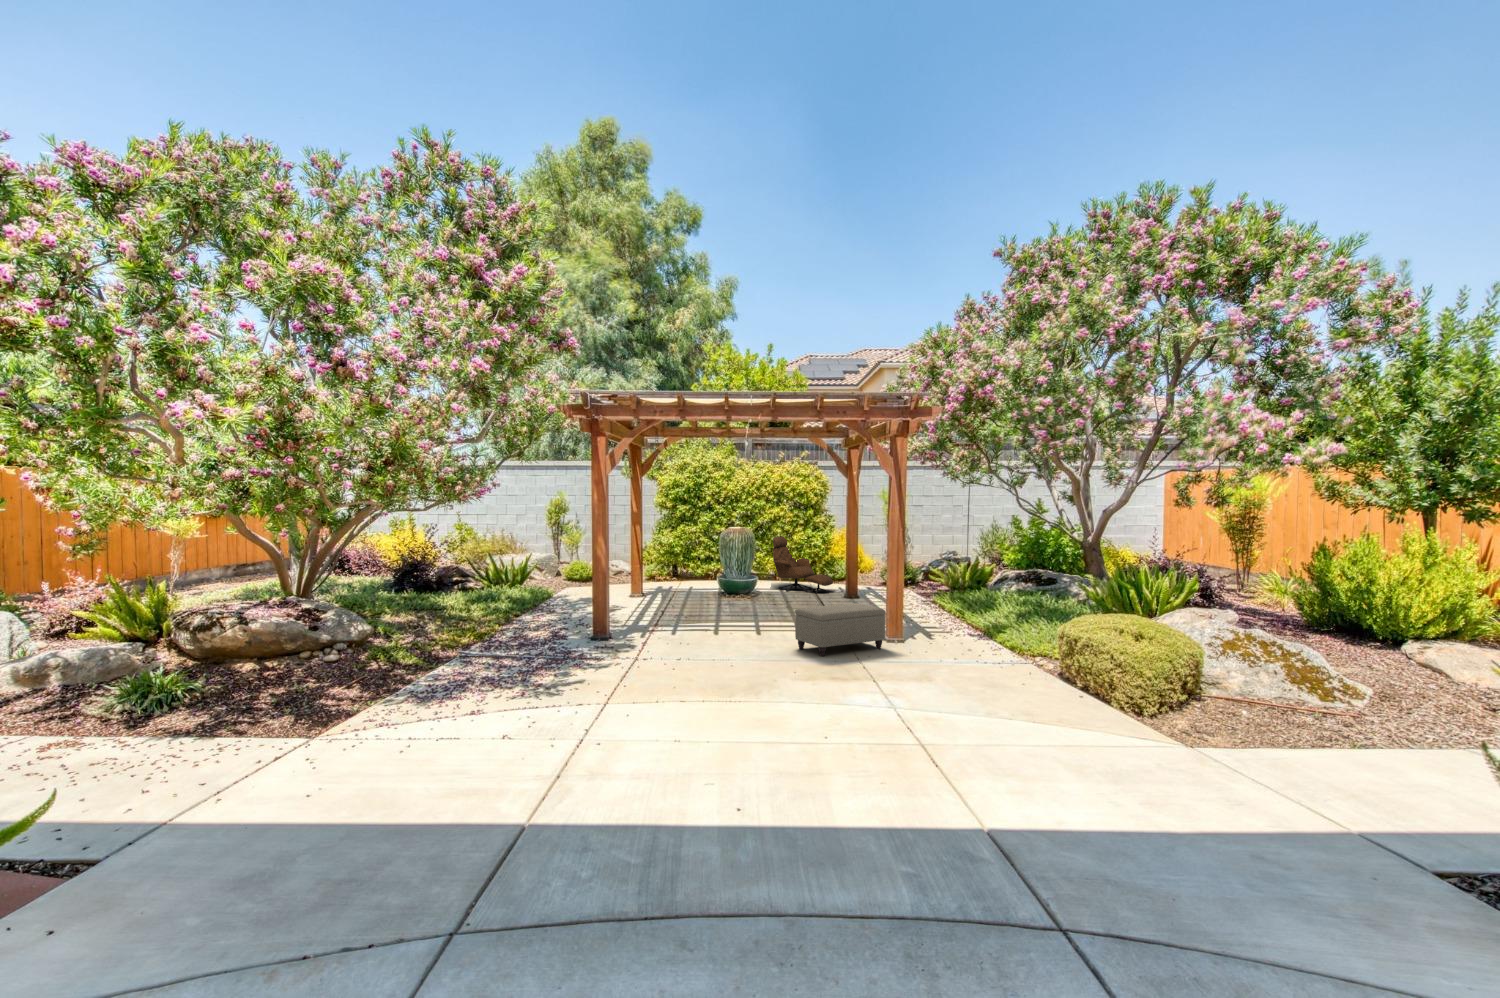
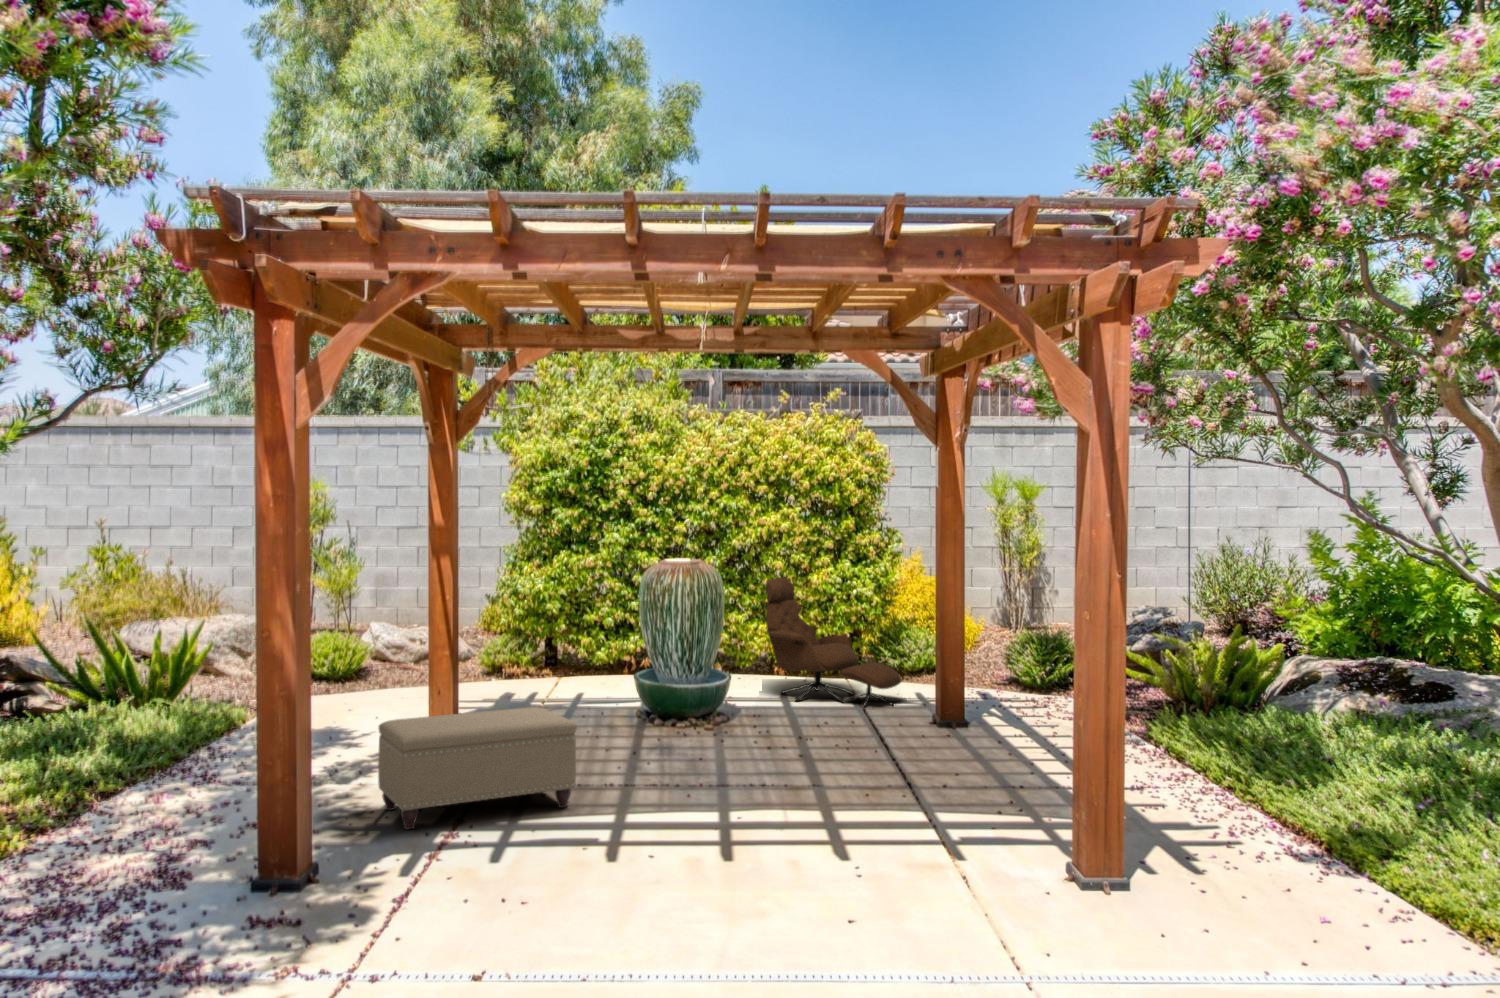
ottoman: present [795,603,886,656] -> present [378,707,577,829]

